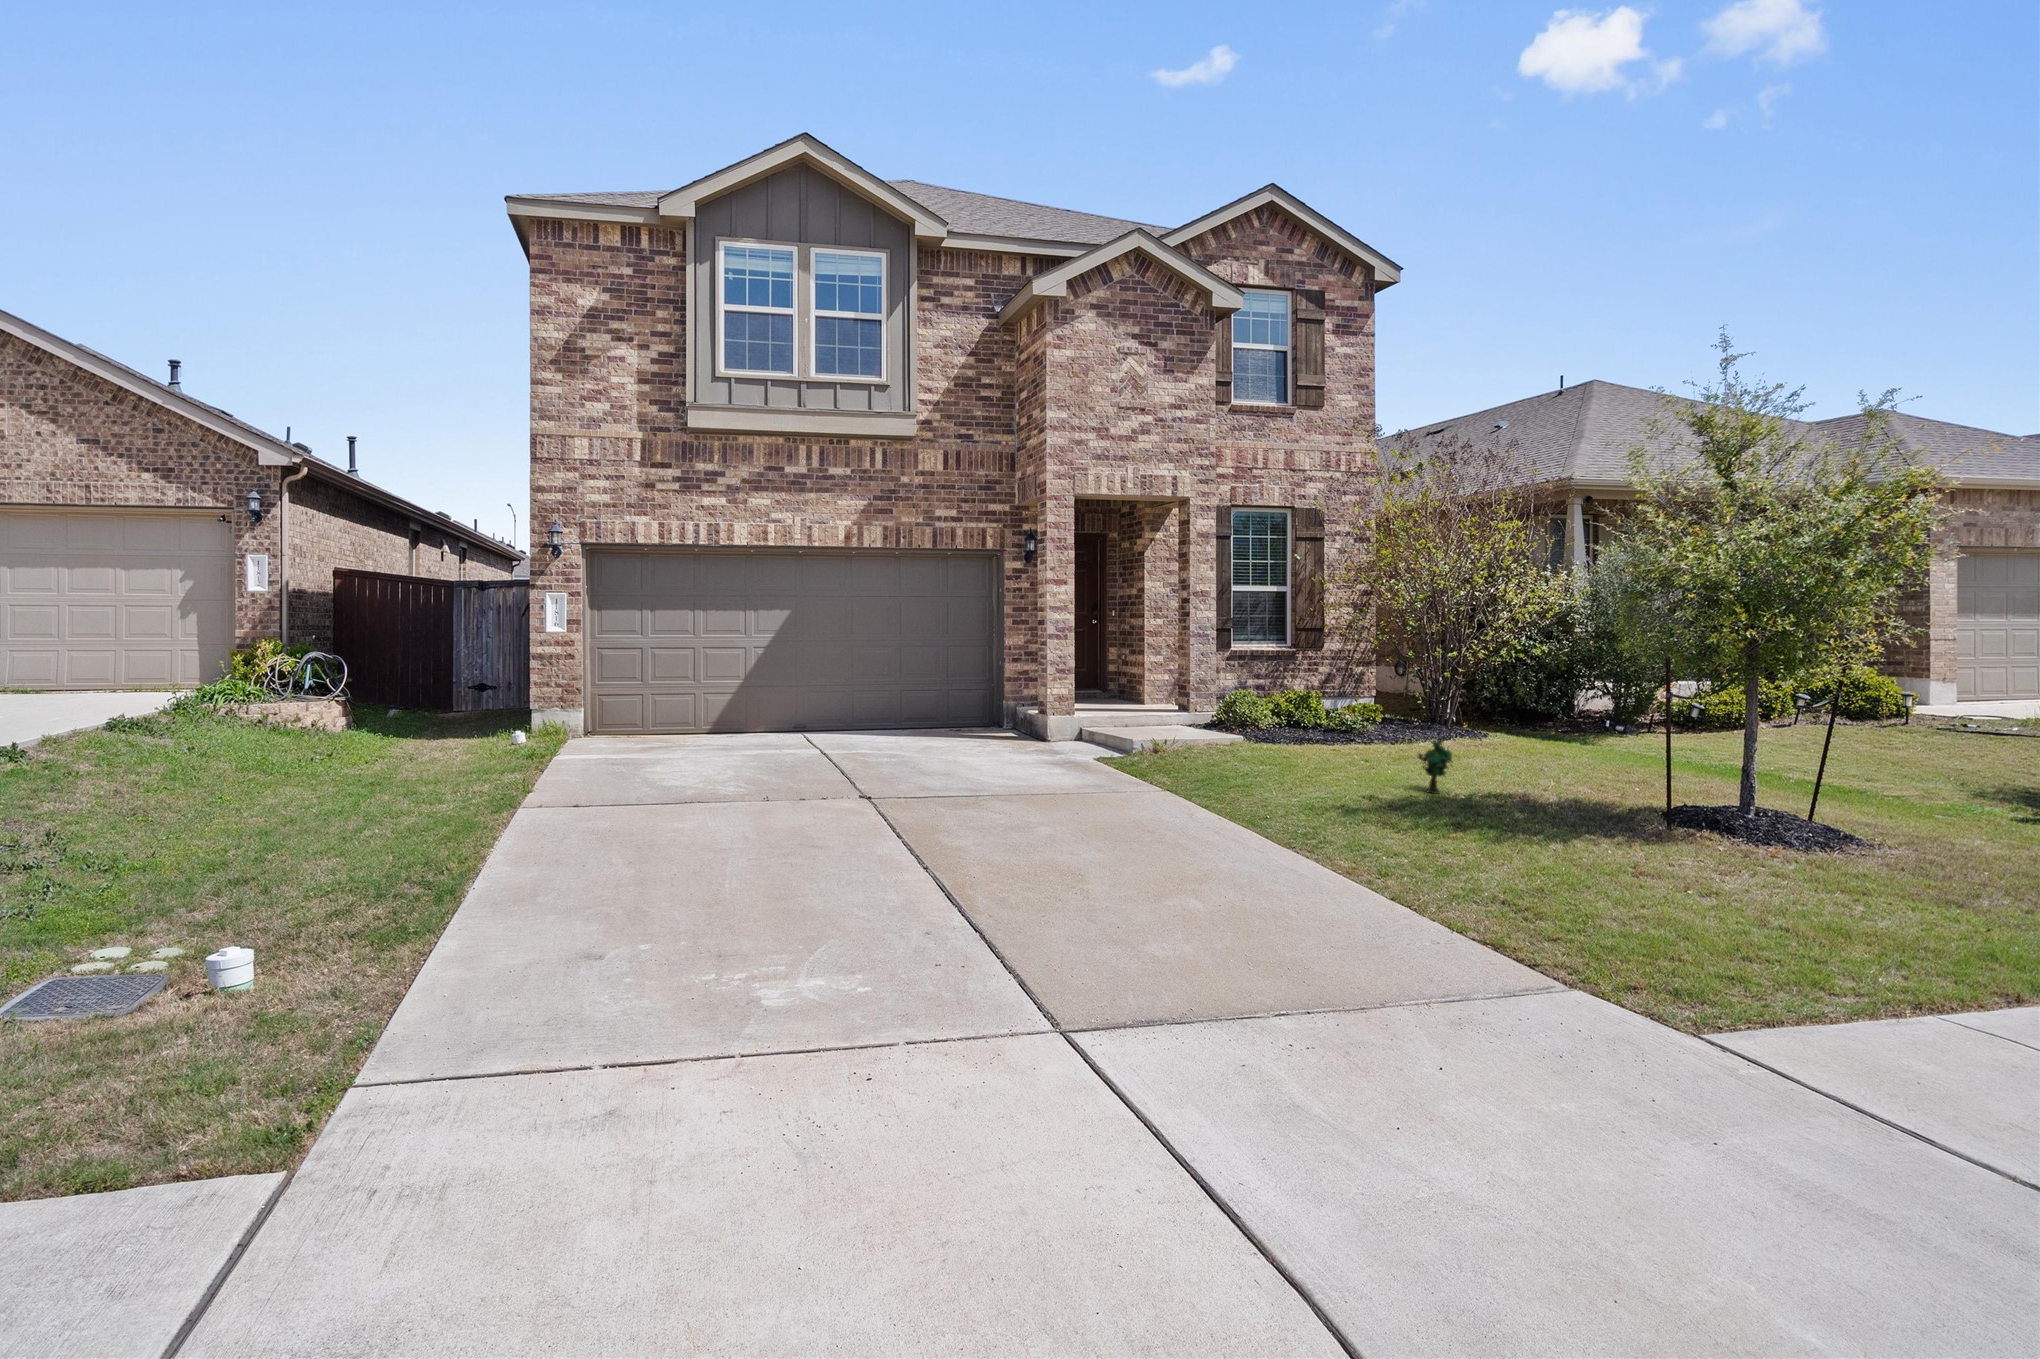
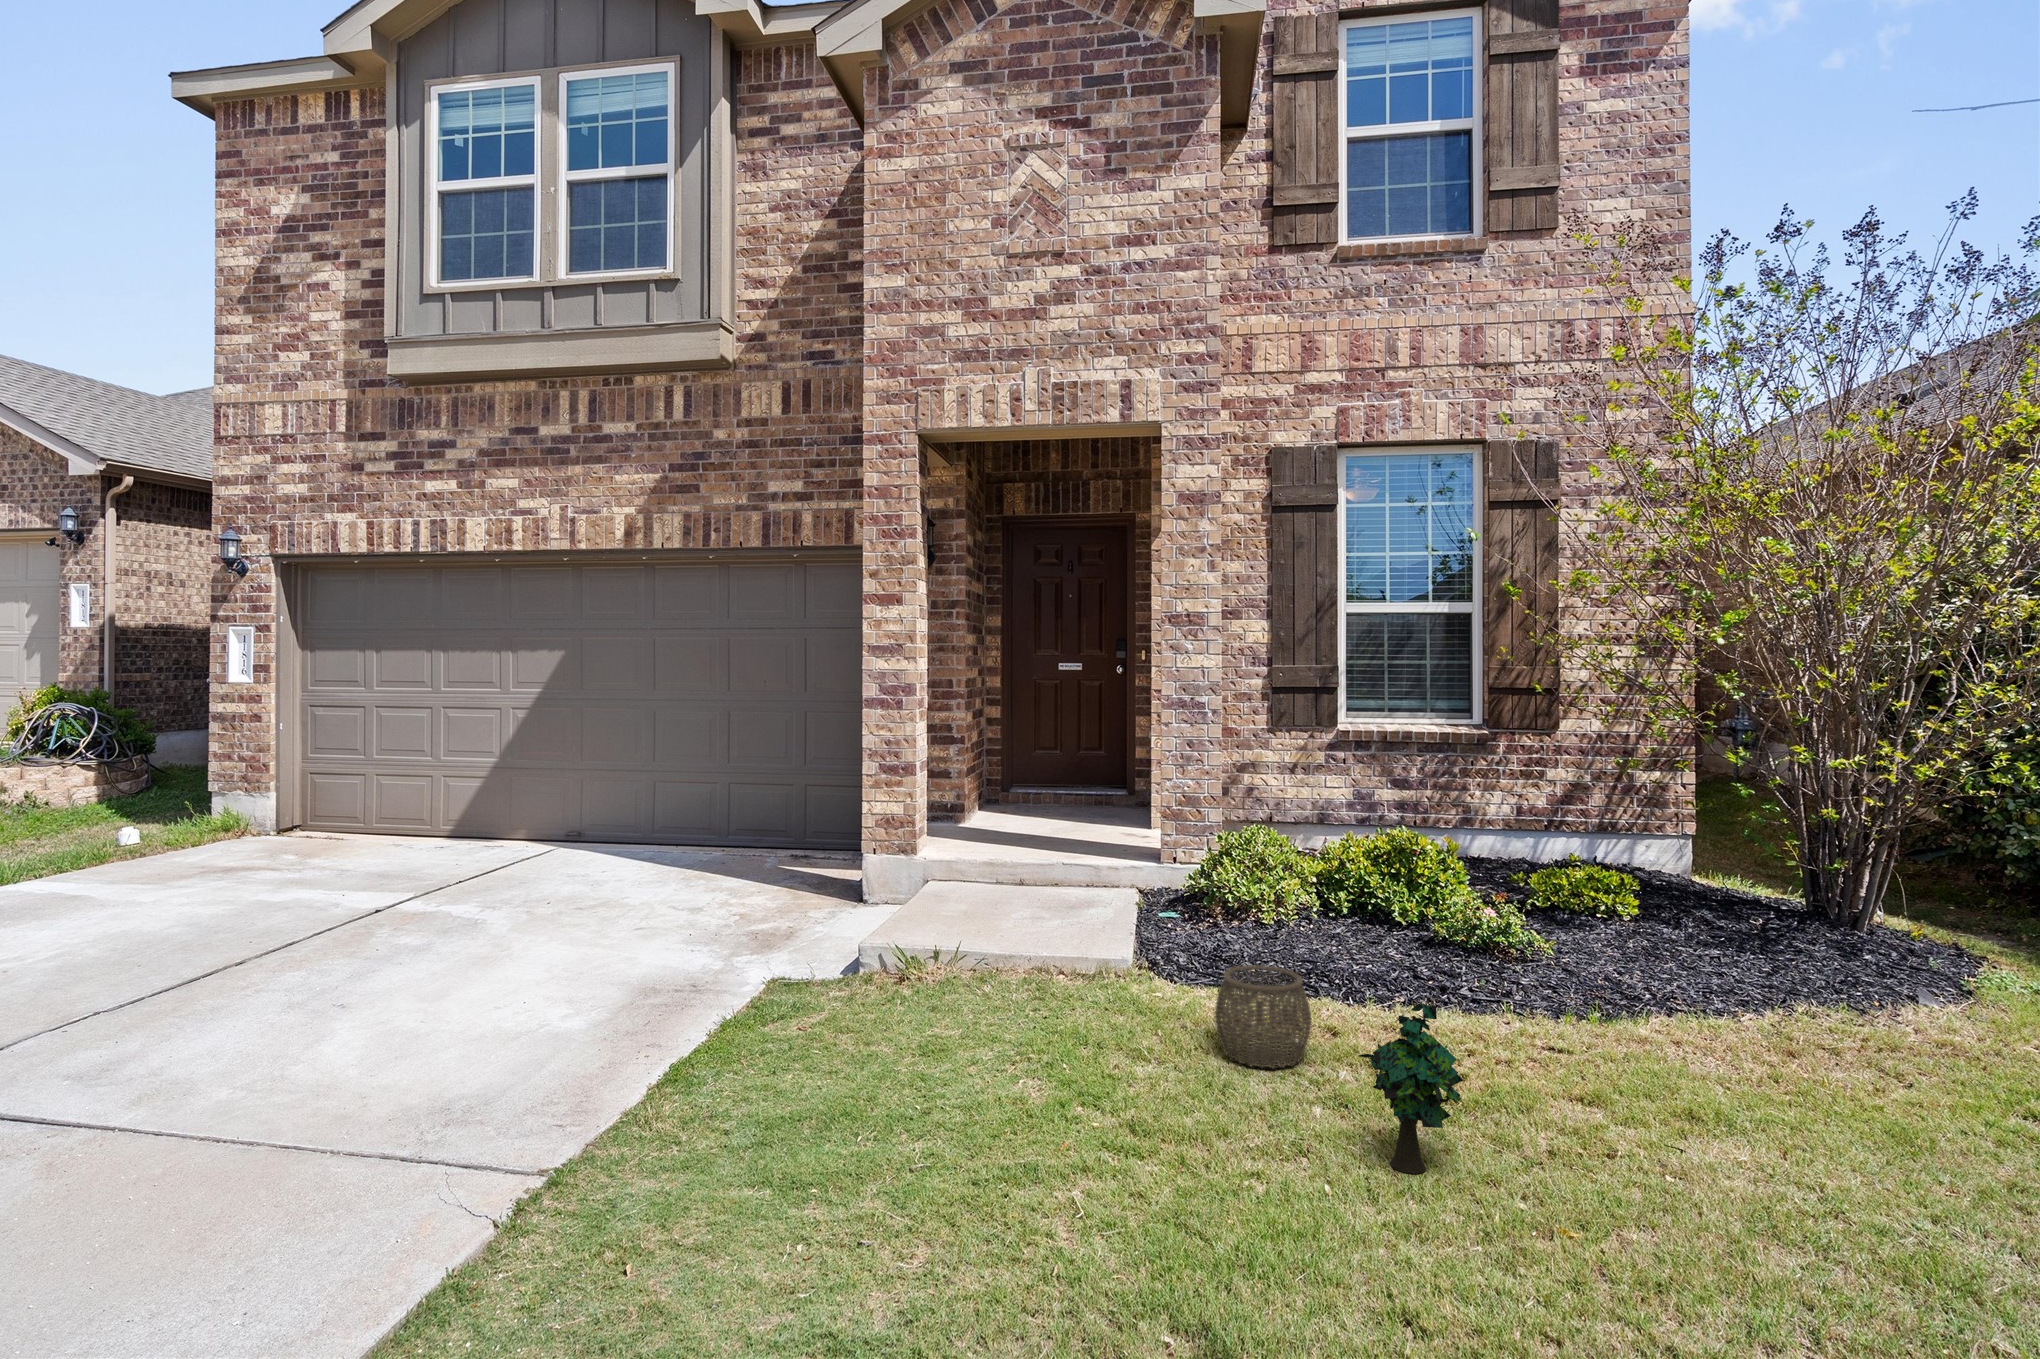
woven basket: none [1320,738,1361,775] -> present [1215,965,1311,1068]

